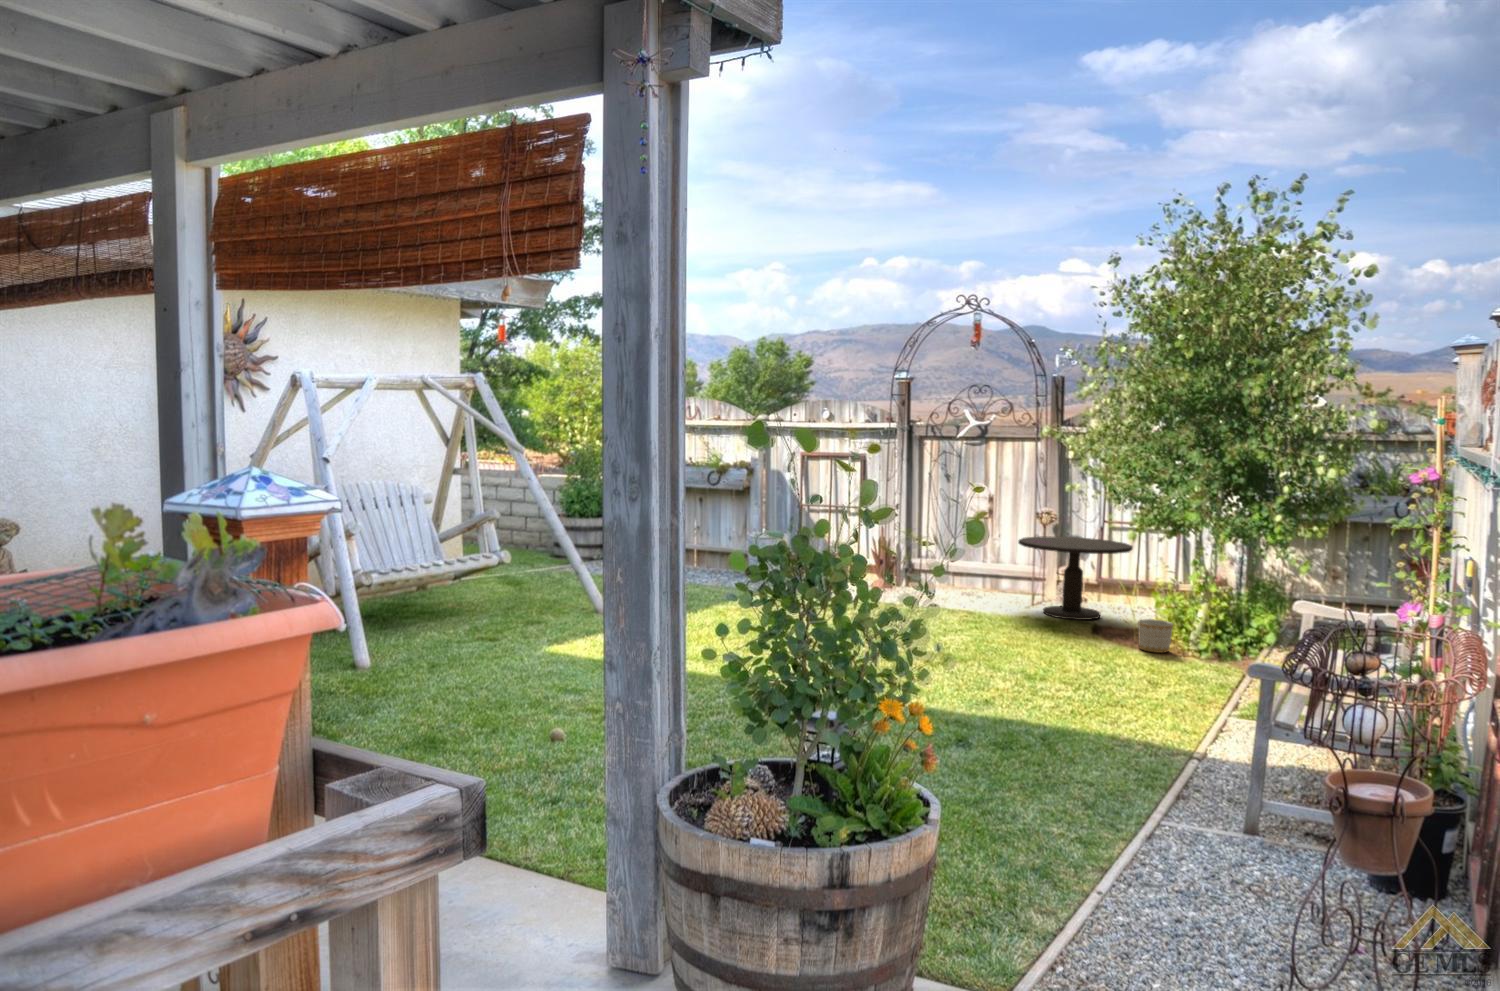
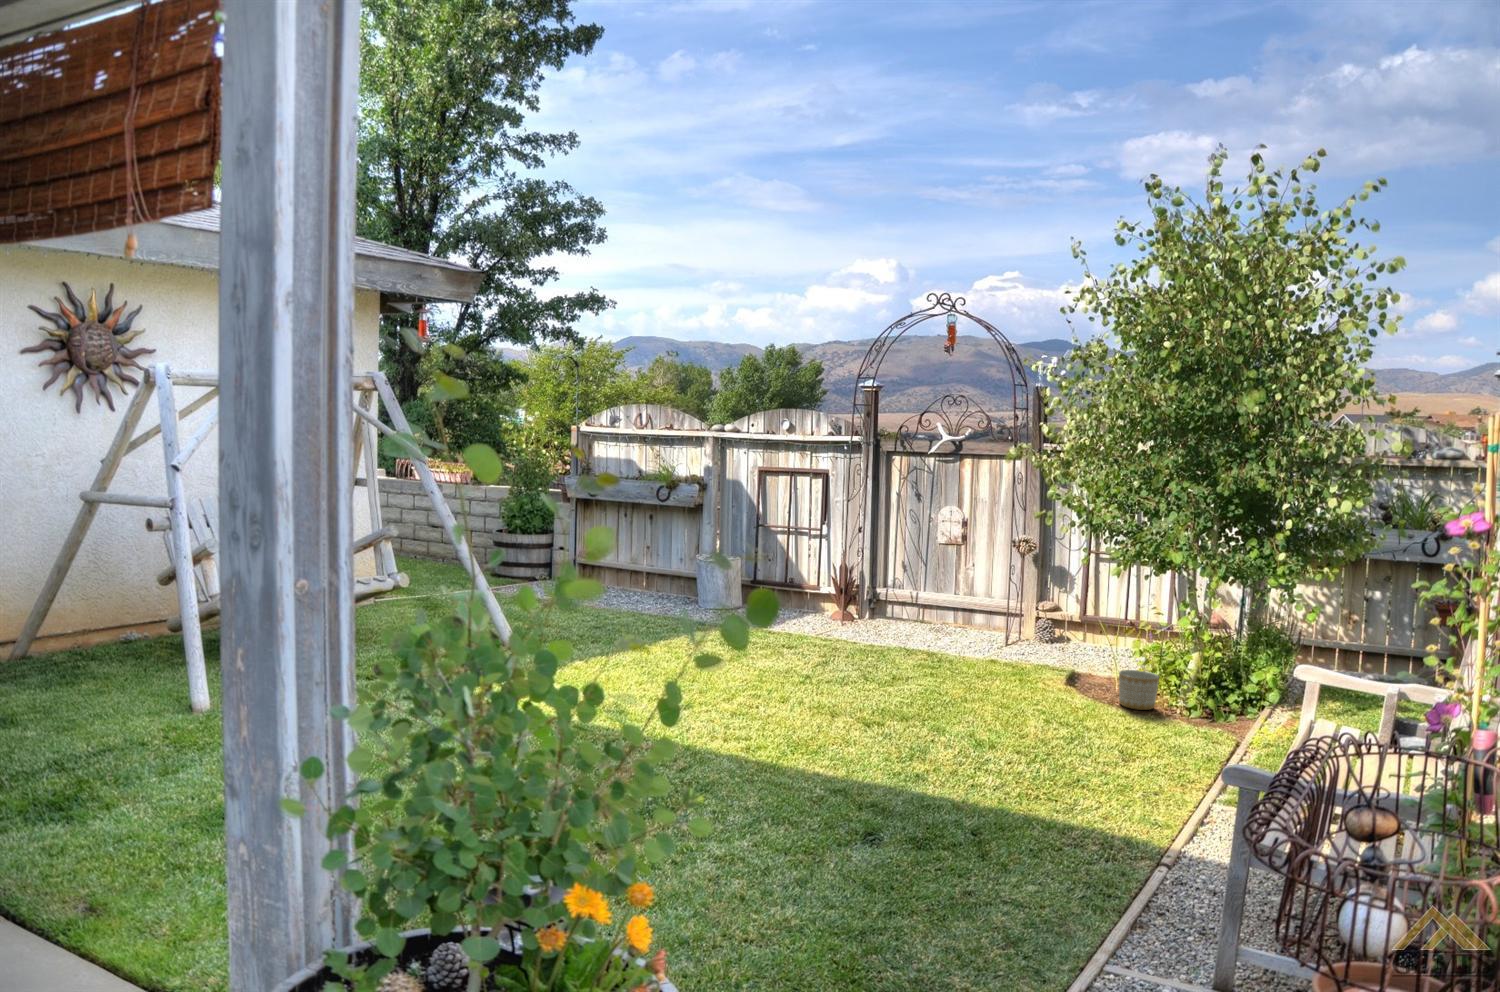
side table: present [1018,536,1133,620] -> none [991,568,1120,665]

